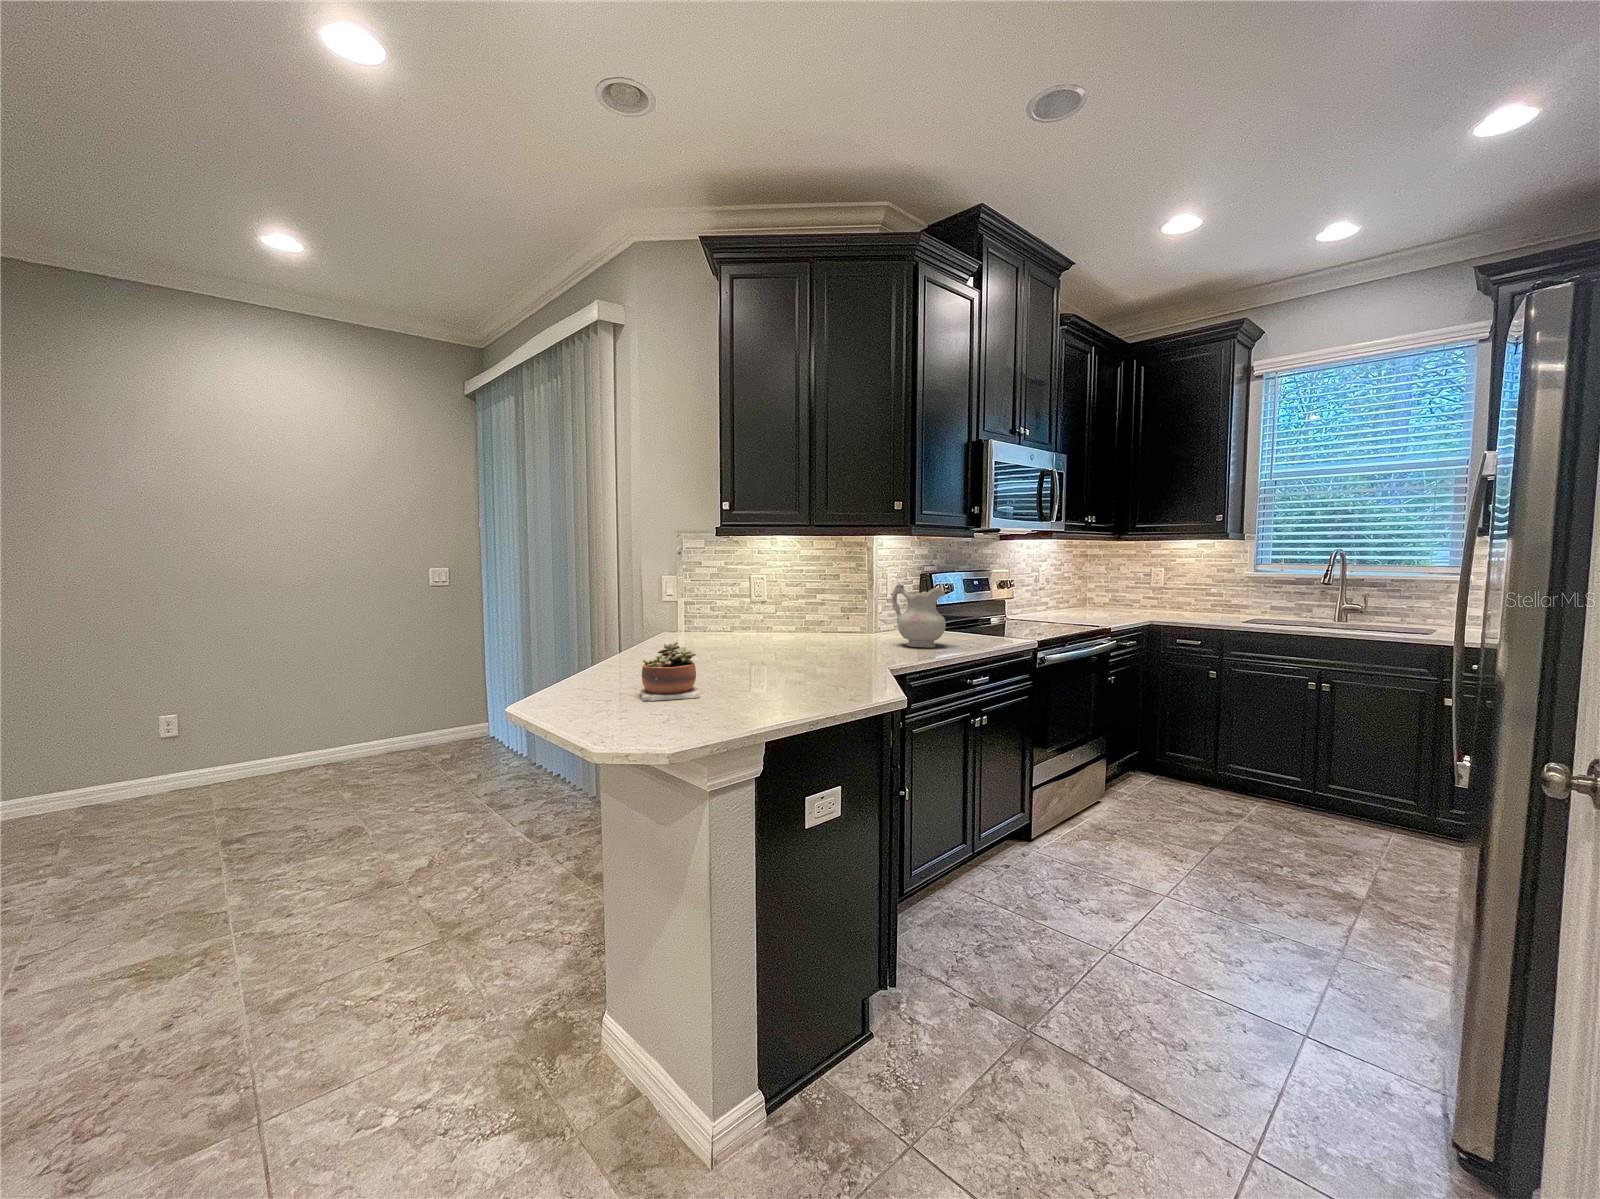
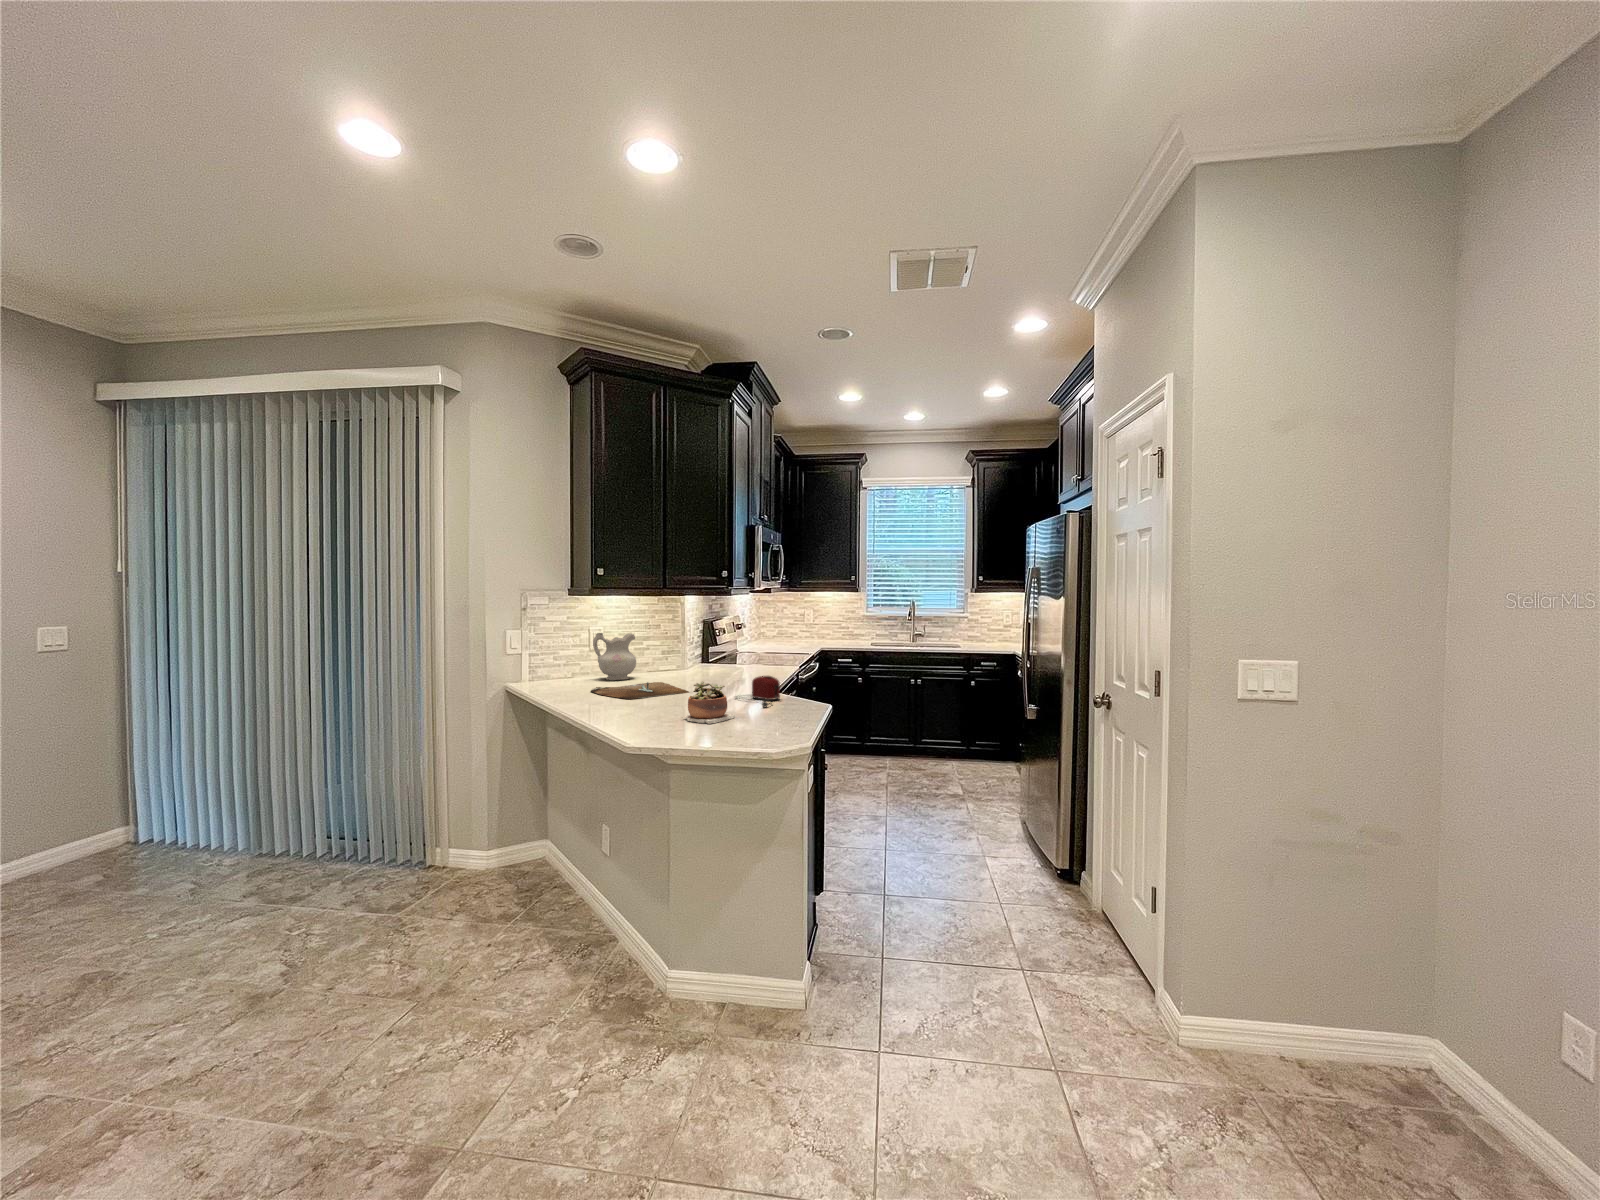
ceramic pitcher: present [892,585,946,648] -> present [593,633,636,680]
cutting board: none [697,640,797,658] -> present [591,682,689,700]
toaster: none [774,645,840,690] -> present [736,676,780,708]

